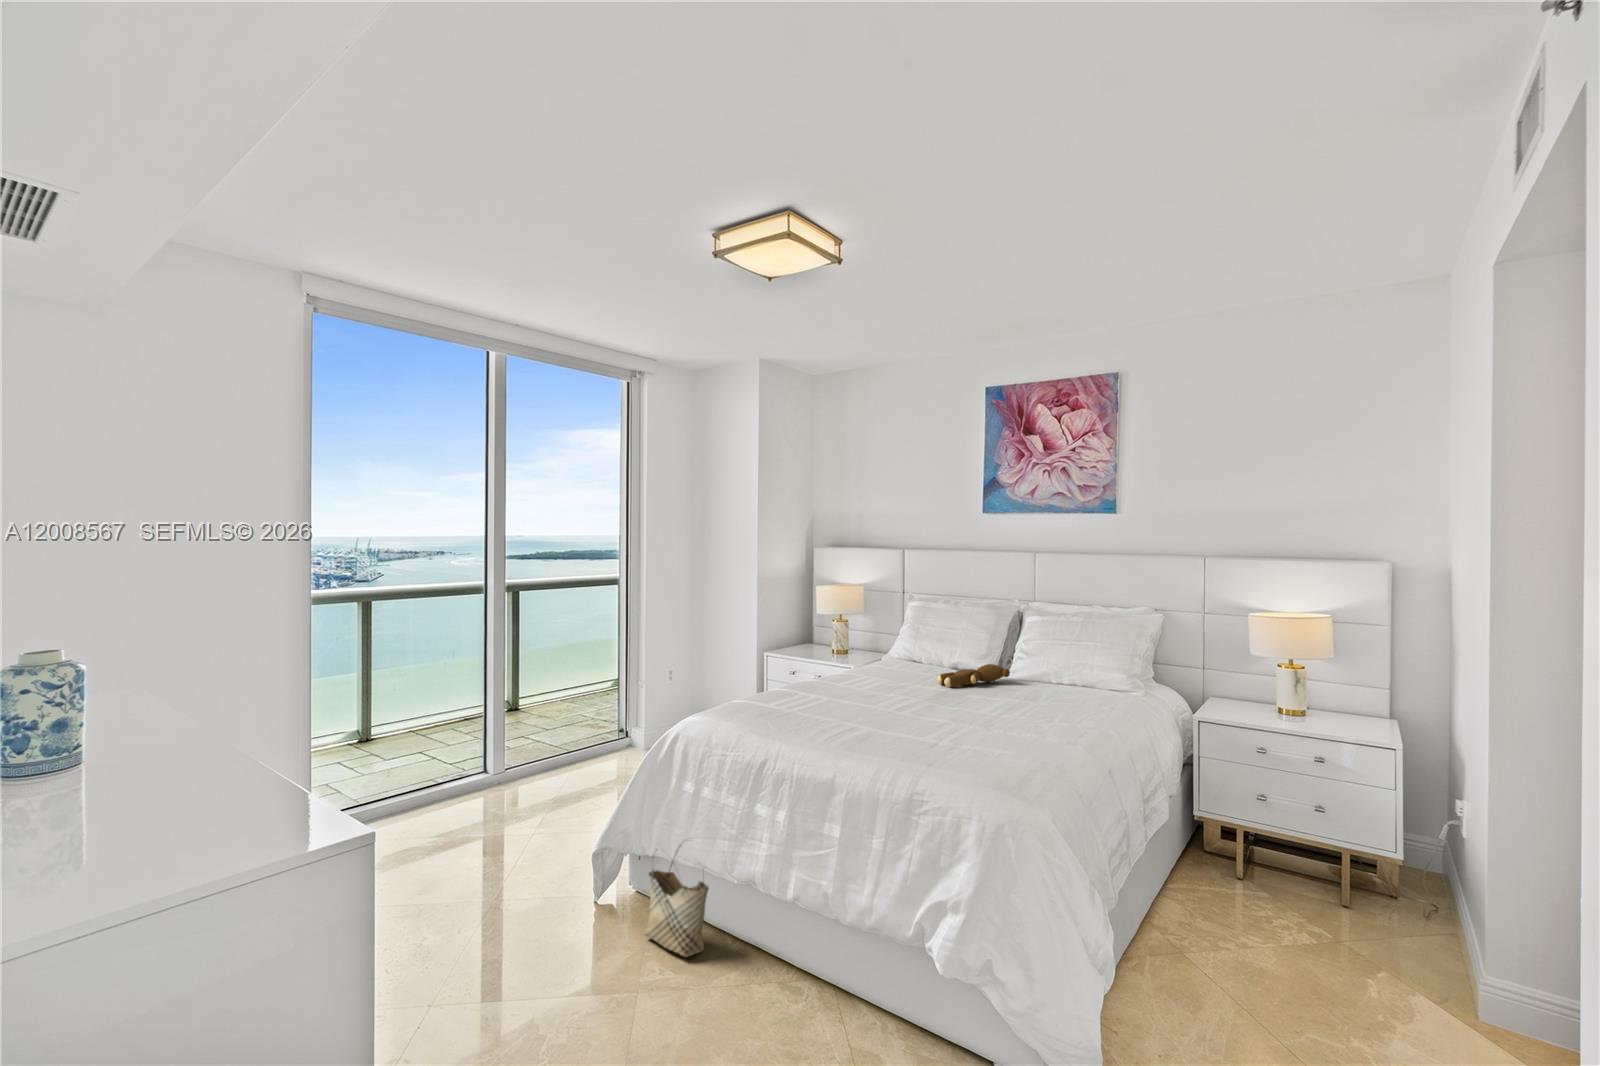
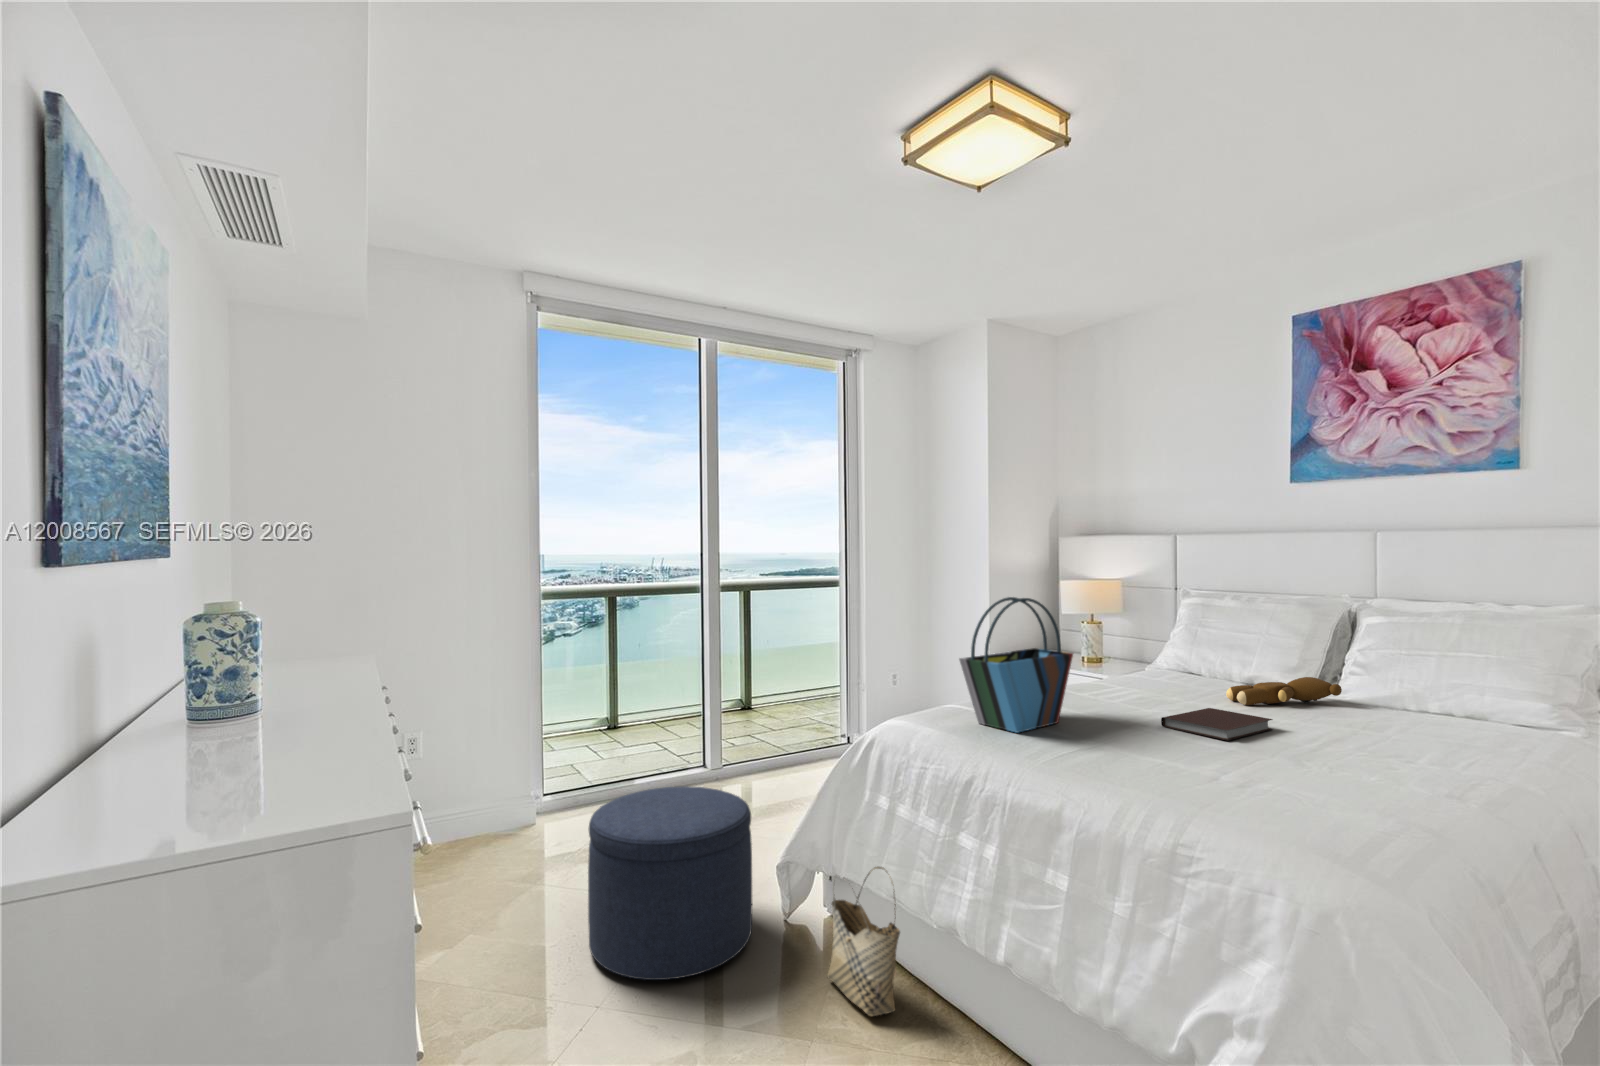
tote bag: none [751,614,835,721] -> present [959,597,1073,733]
notebook: none [896,692,968,716] -> present [1161,708,1272,741]
ottoman: none [415,792,572,966] -> present [588,786,752,980]

